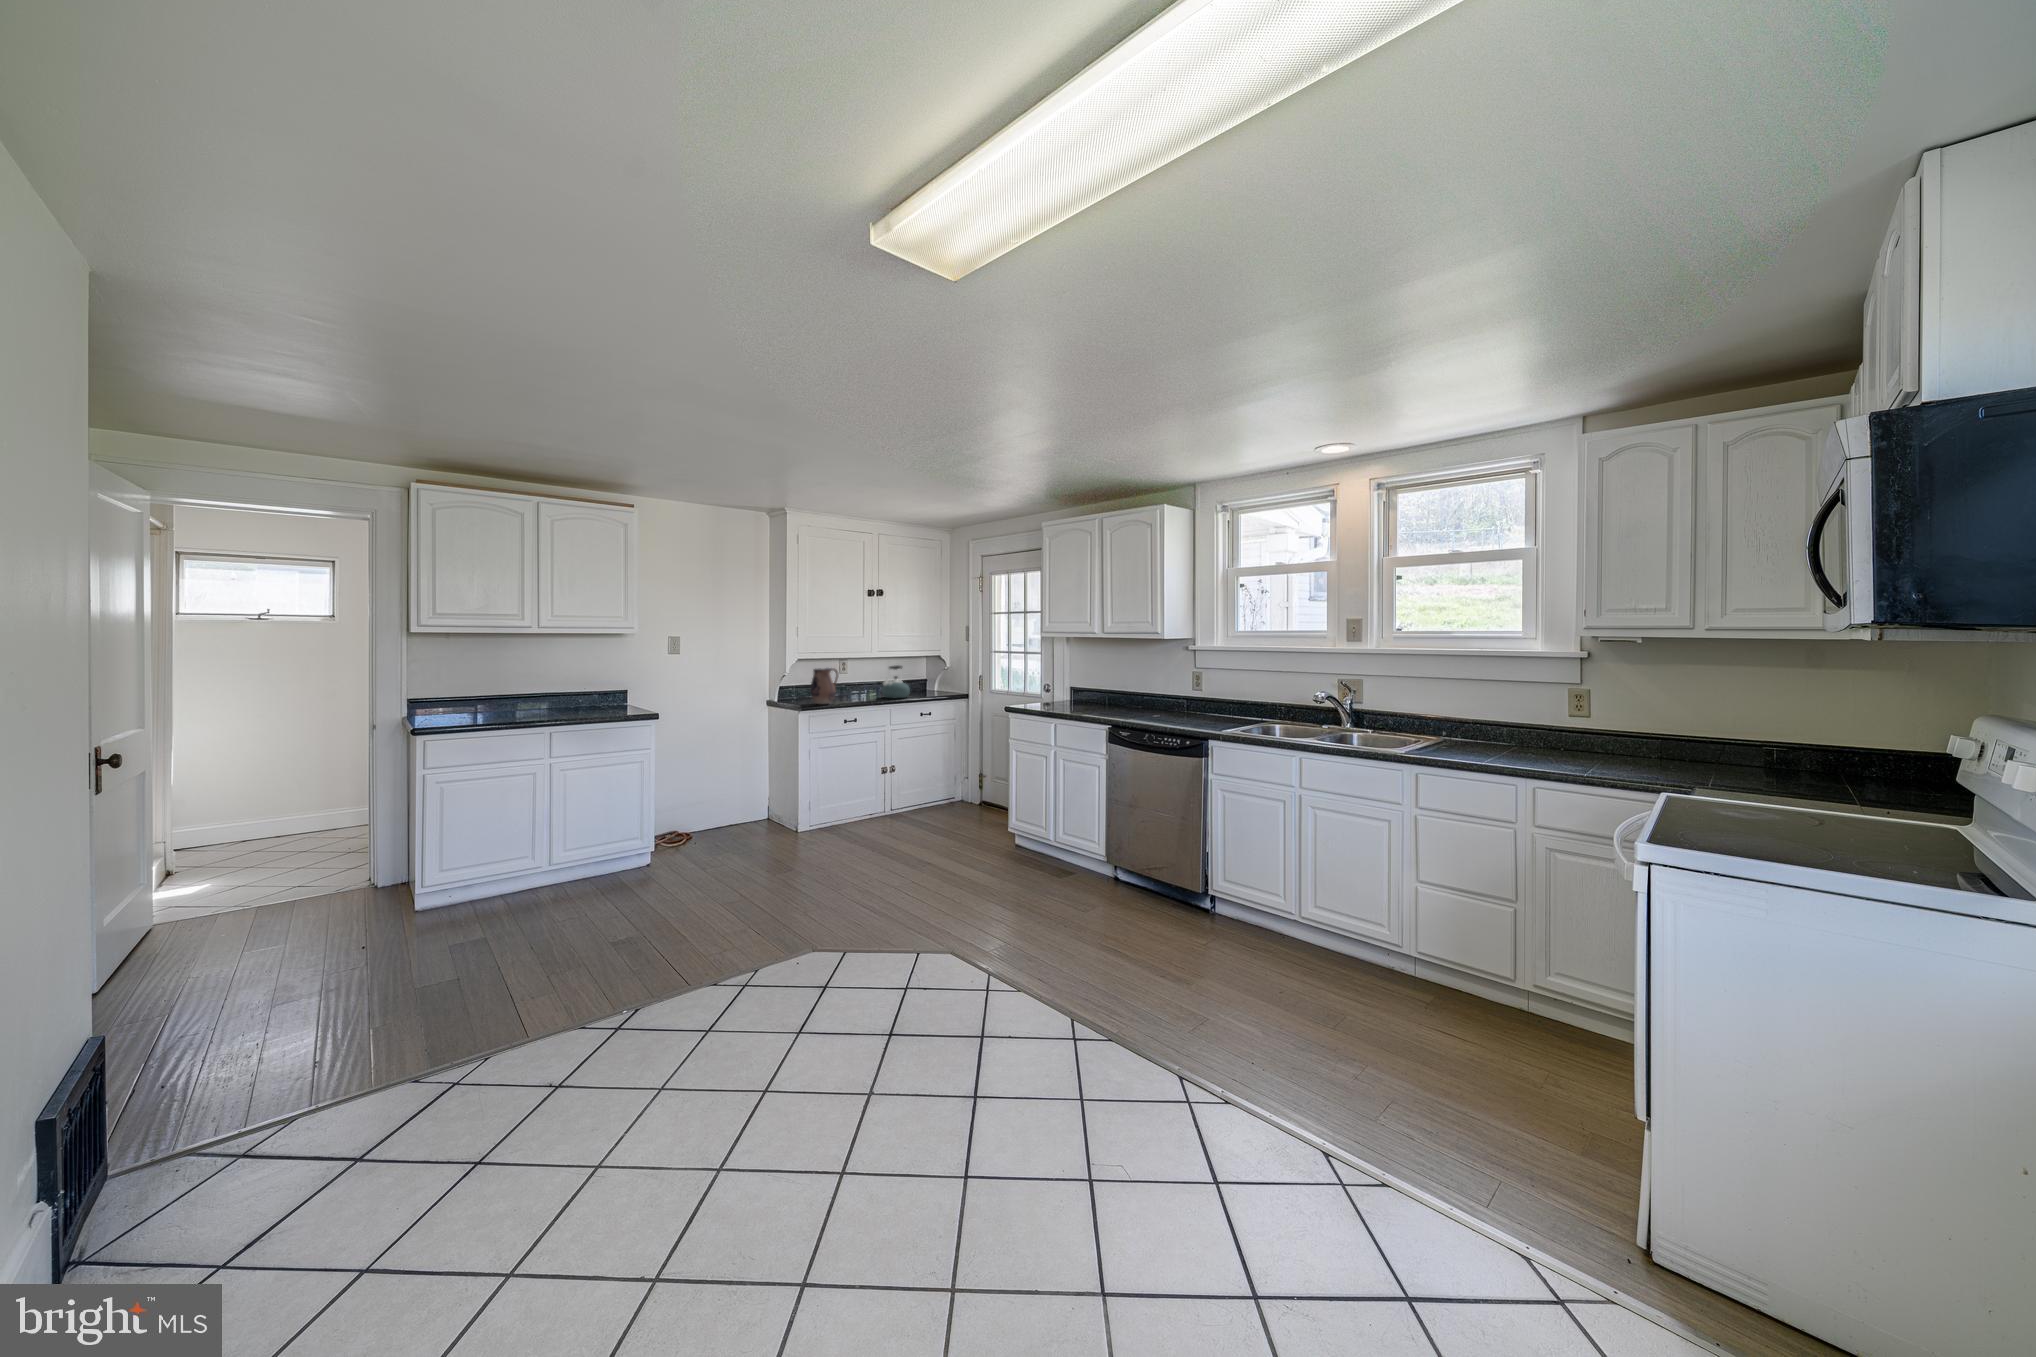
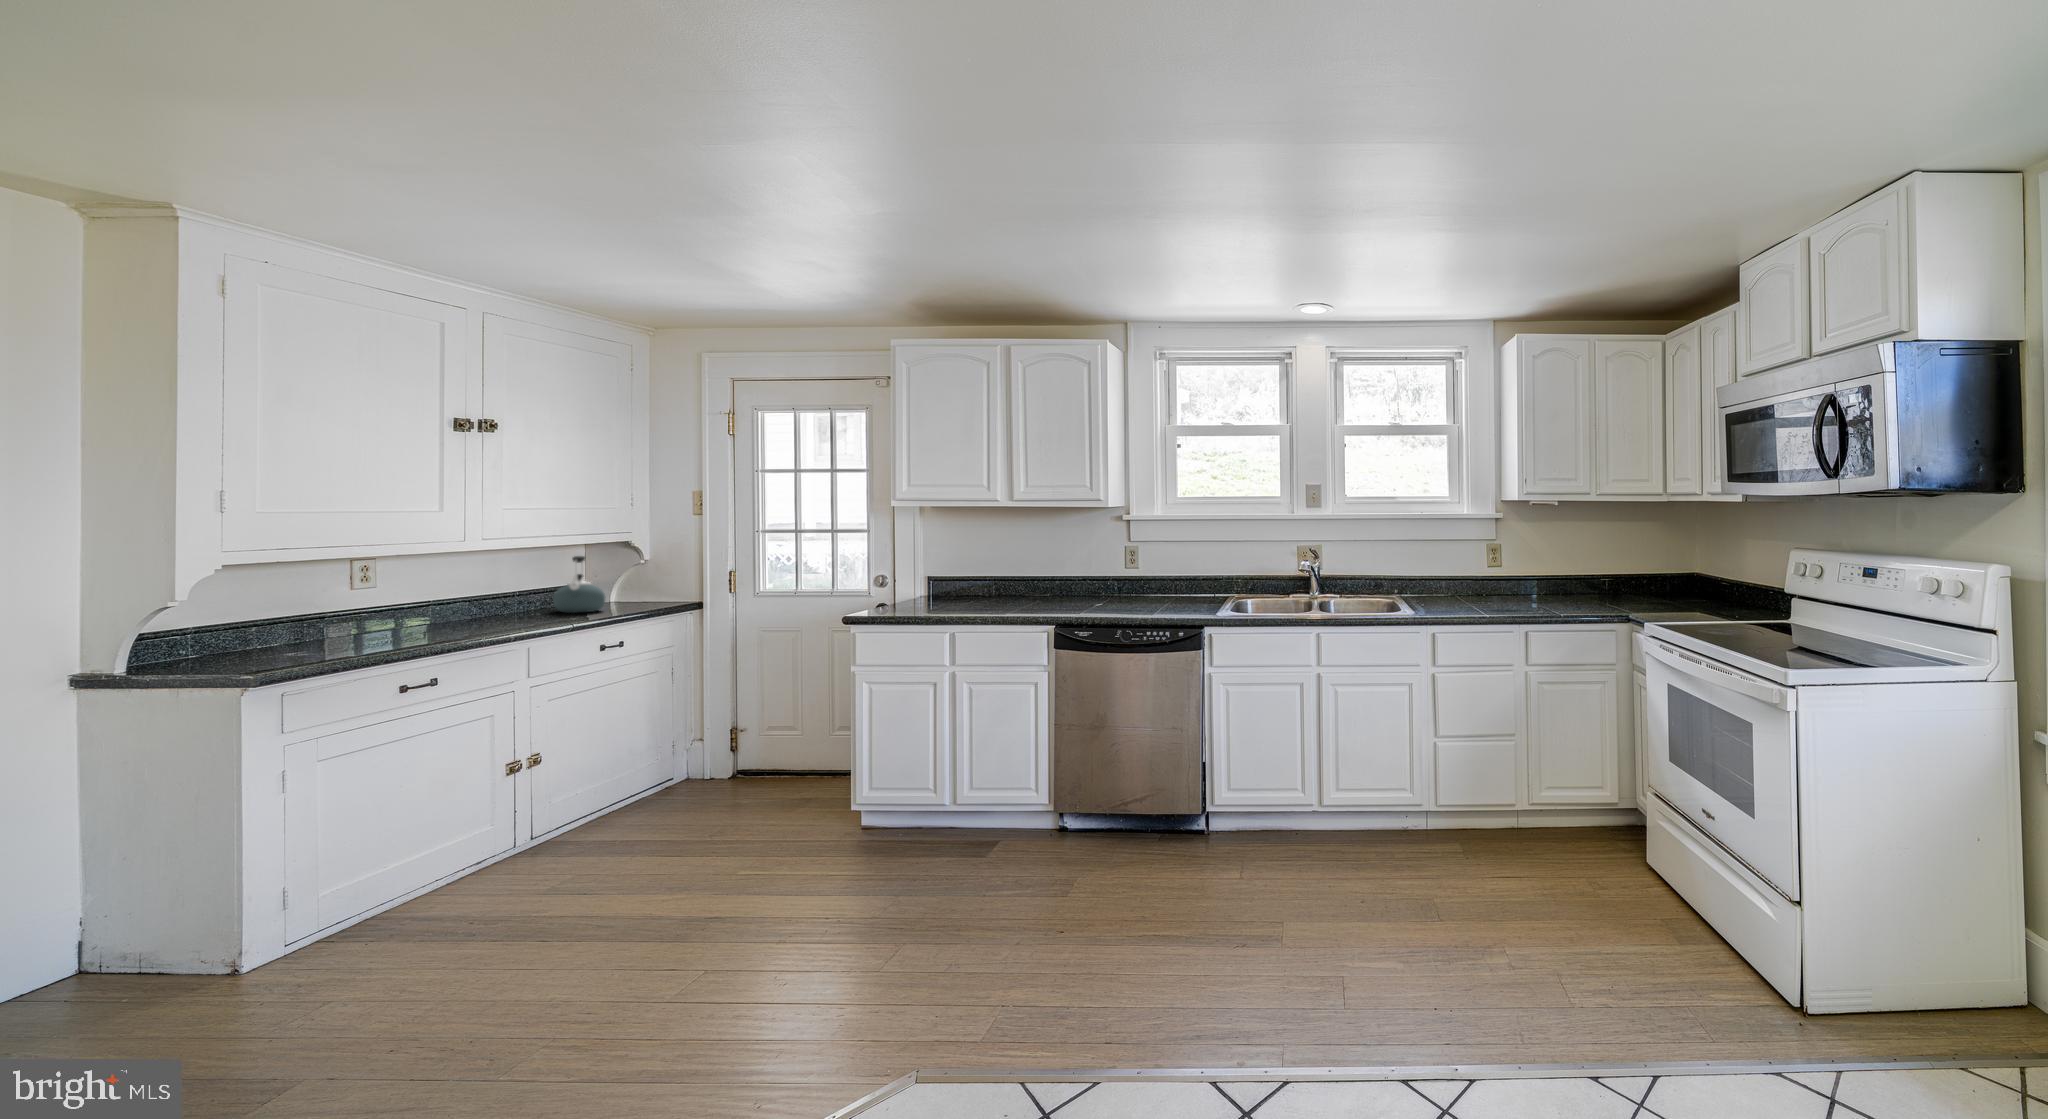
ceramic pitcher: present [810,668,838,704] -> none [458,559,510,626]

